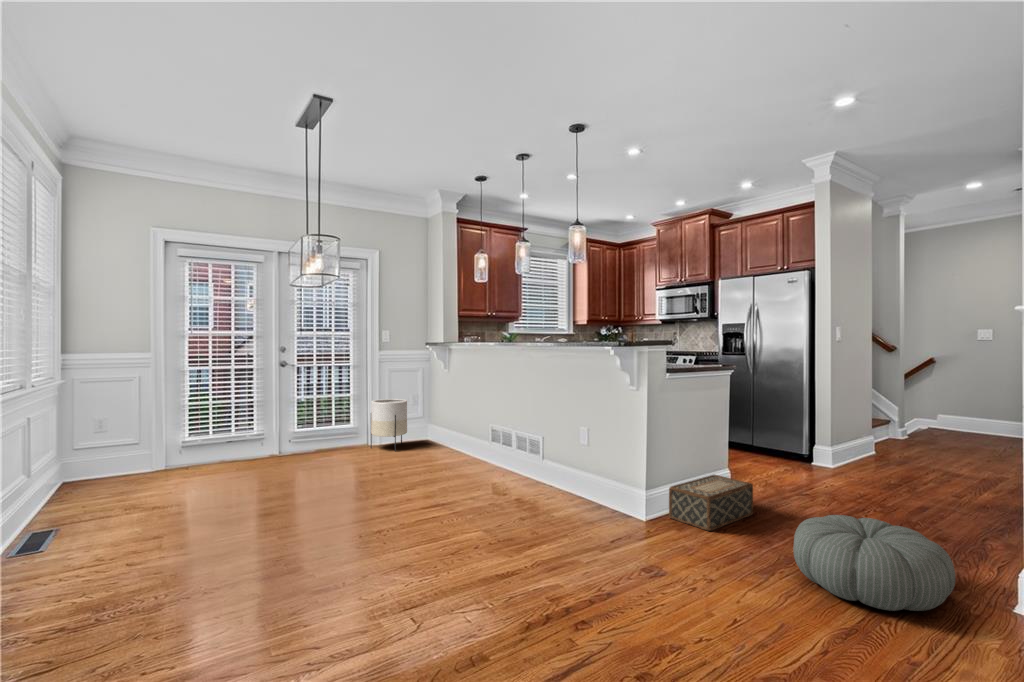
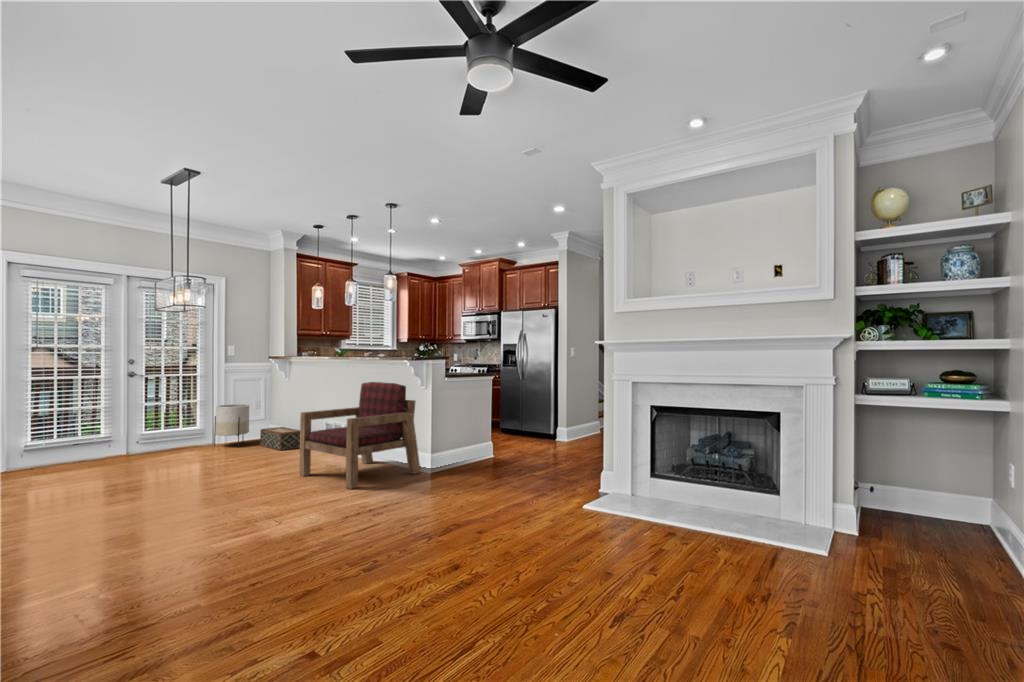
armchair: none [459,379,629,546] -> present [299,382,421,489]
woven basket: present [669,475,753,531] -> present [260,427,300,450]
pouf: present [793,515,955,611] -> none [504,455,576,496]

